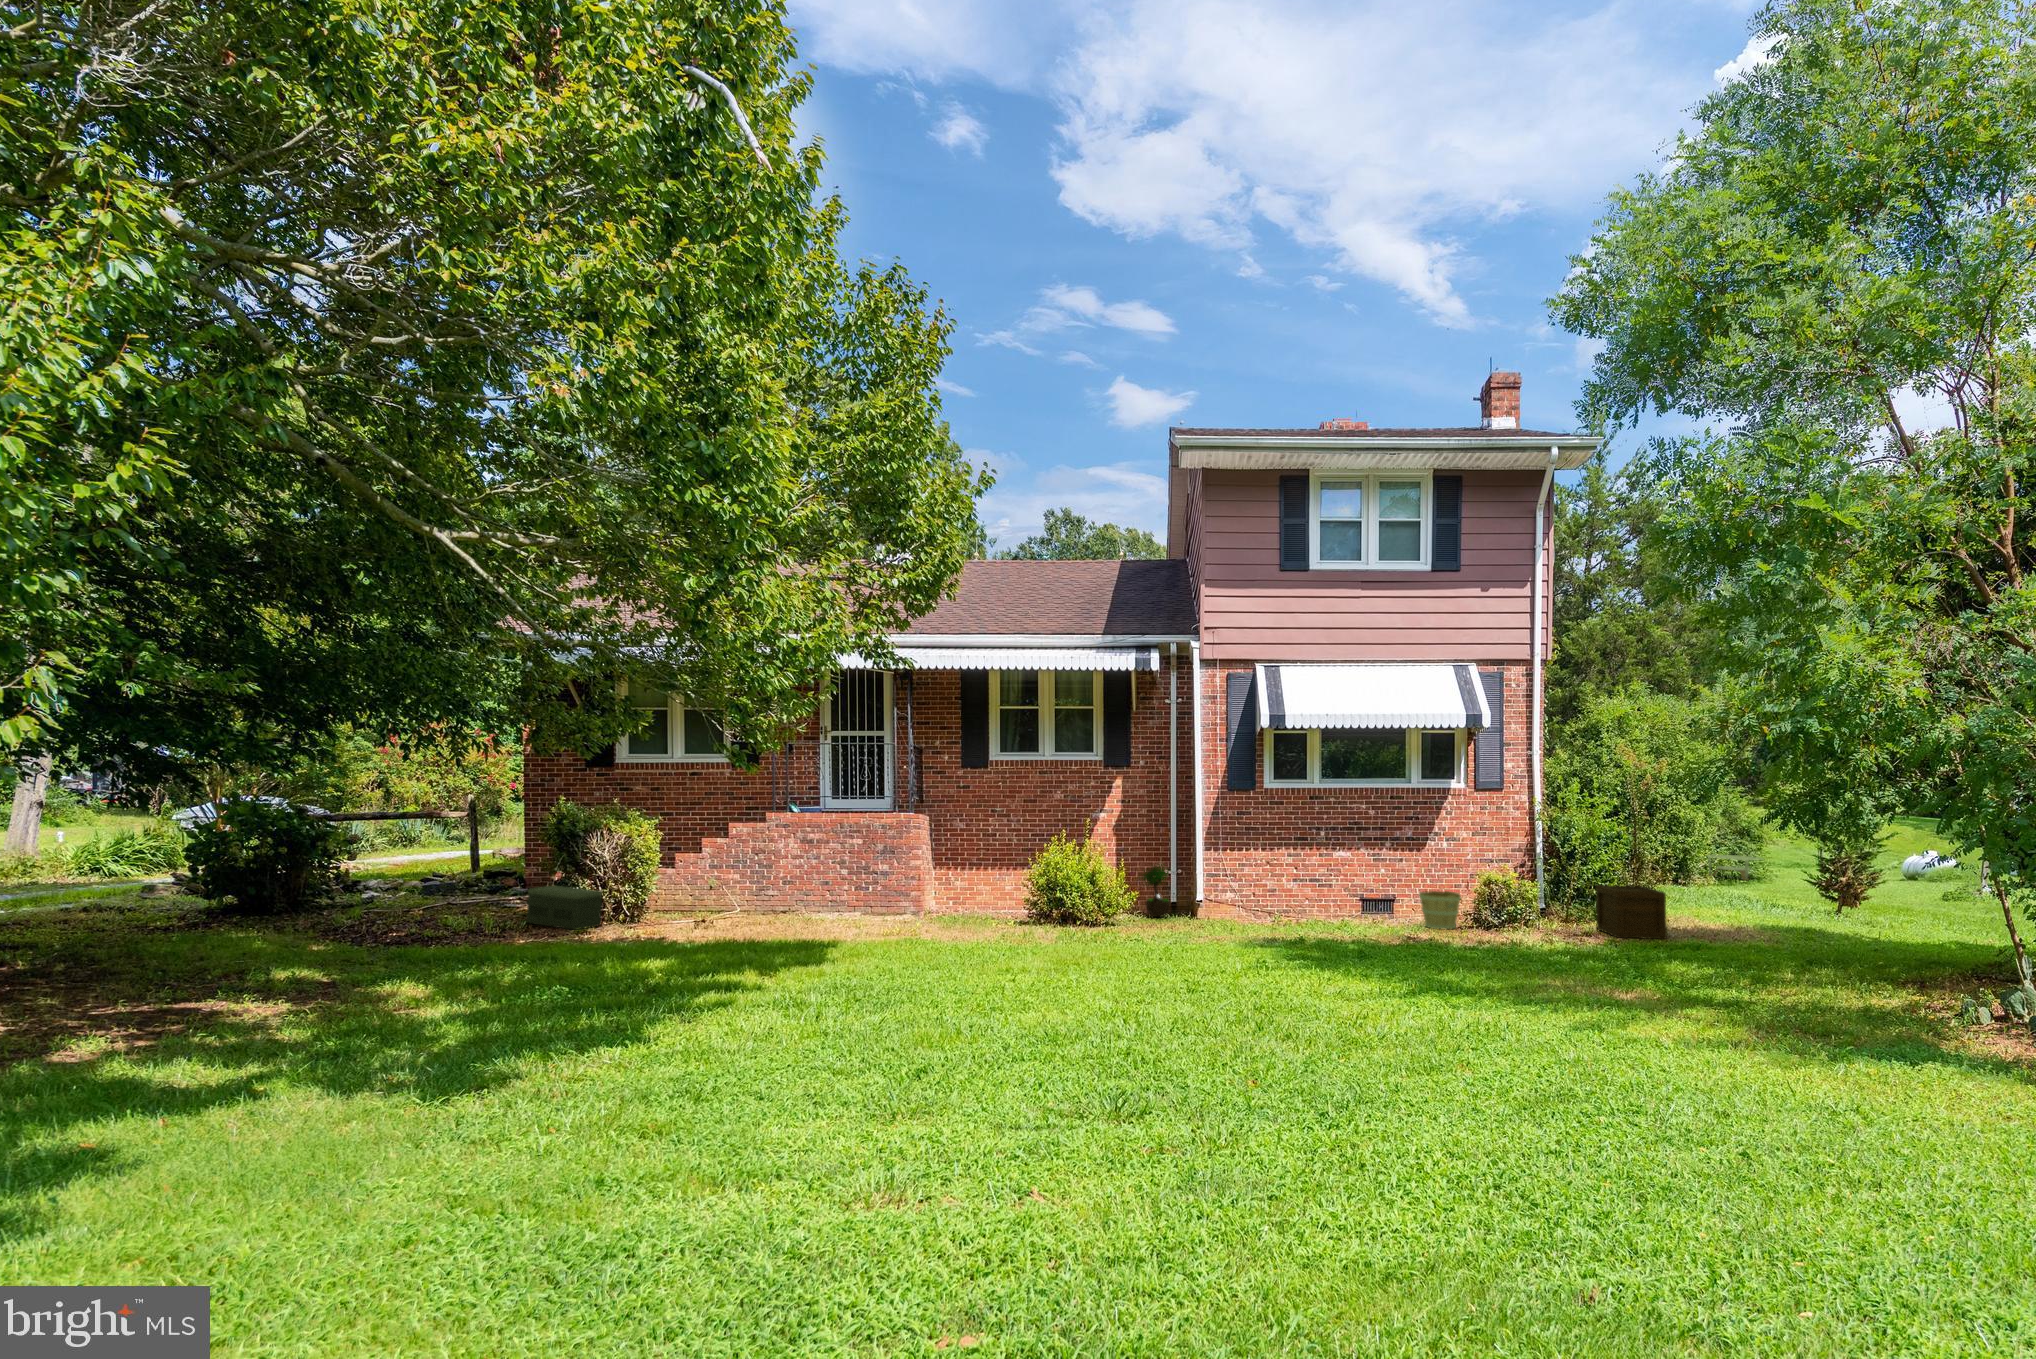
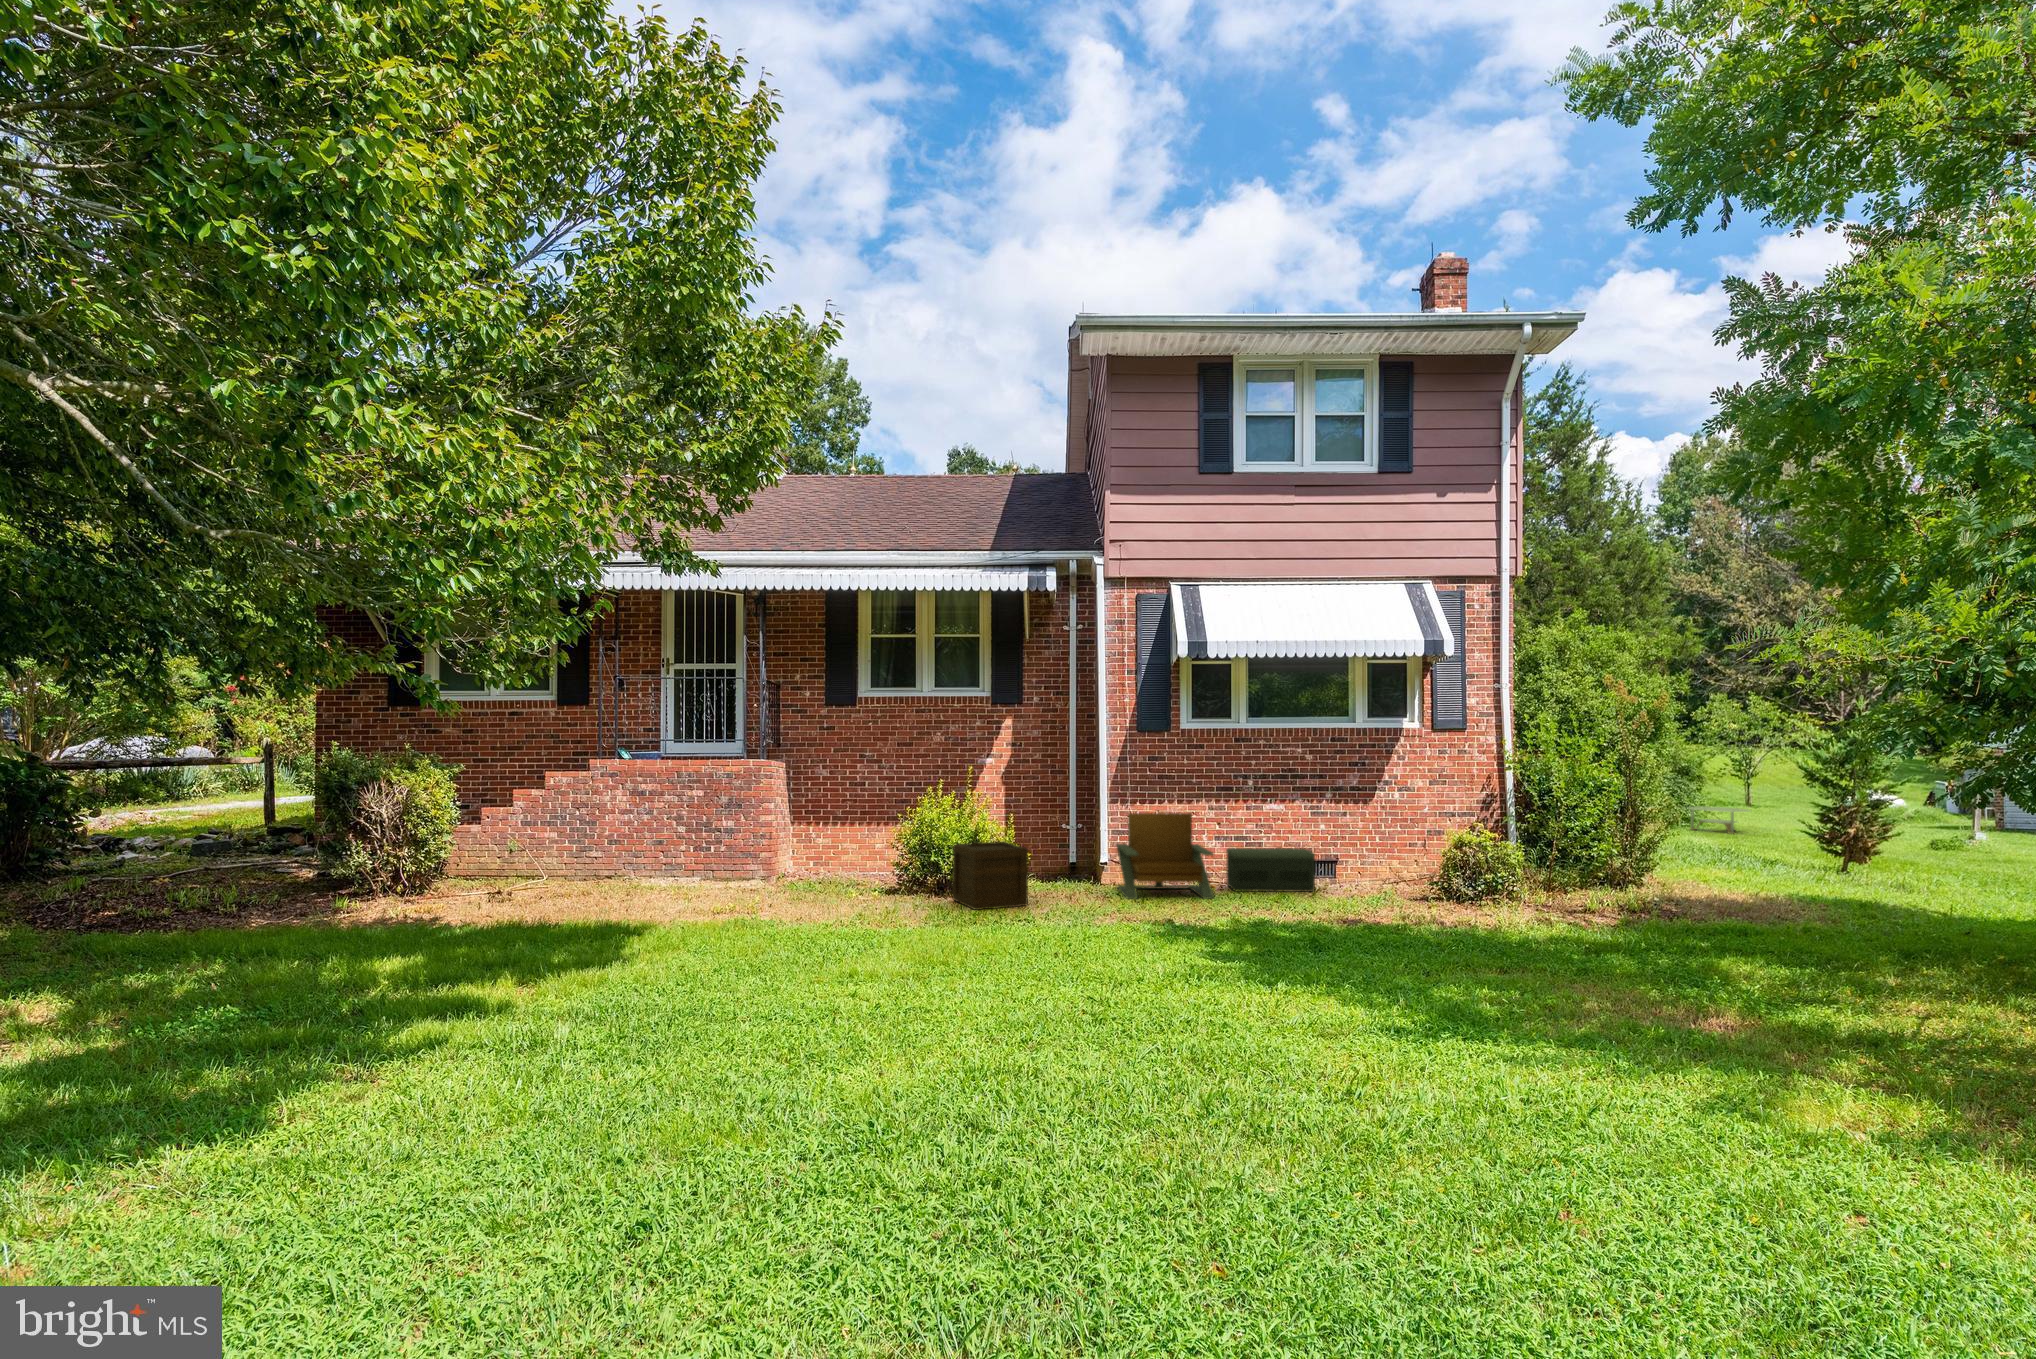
lounge chair: none [1210,859,1297,932] -> present [1117,813,1214,899]
potted tree: present [1142,866,1170,917] -> none [1034,815,1073,882]
wooden crate: present [1596,885,1667,939] -> present [952,841,1028,910]
storage bench: present [527,886,602,930] -> present [1226,848,1315,892]
wooden bucket: present [1419,891,1461,929] -> none [1362,849,1411,894]

